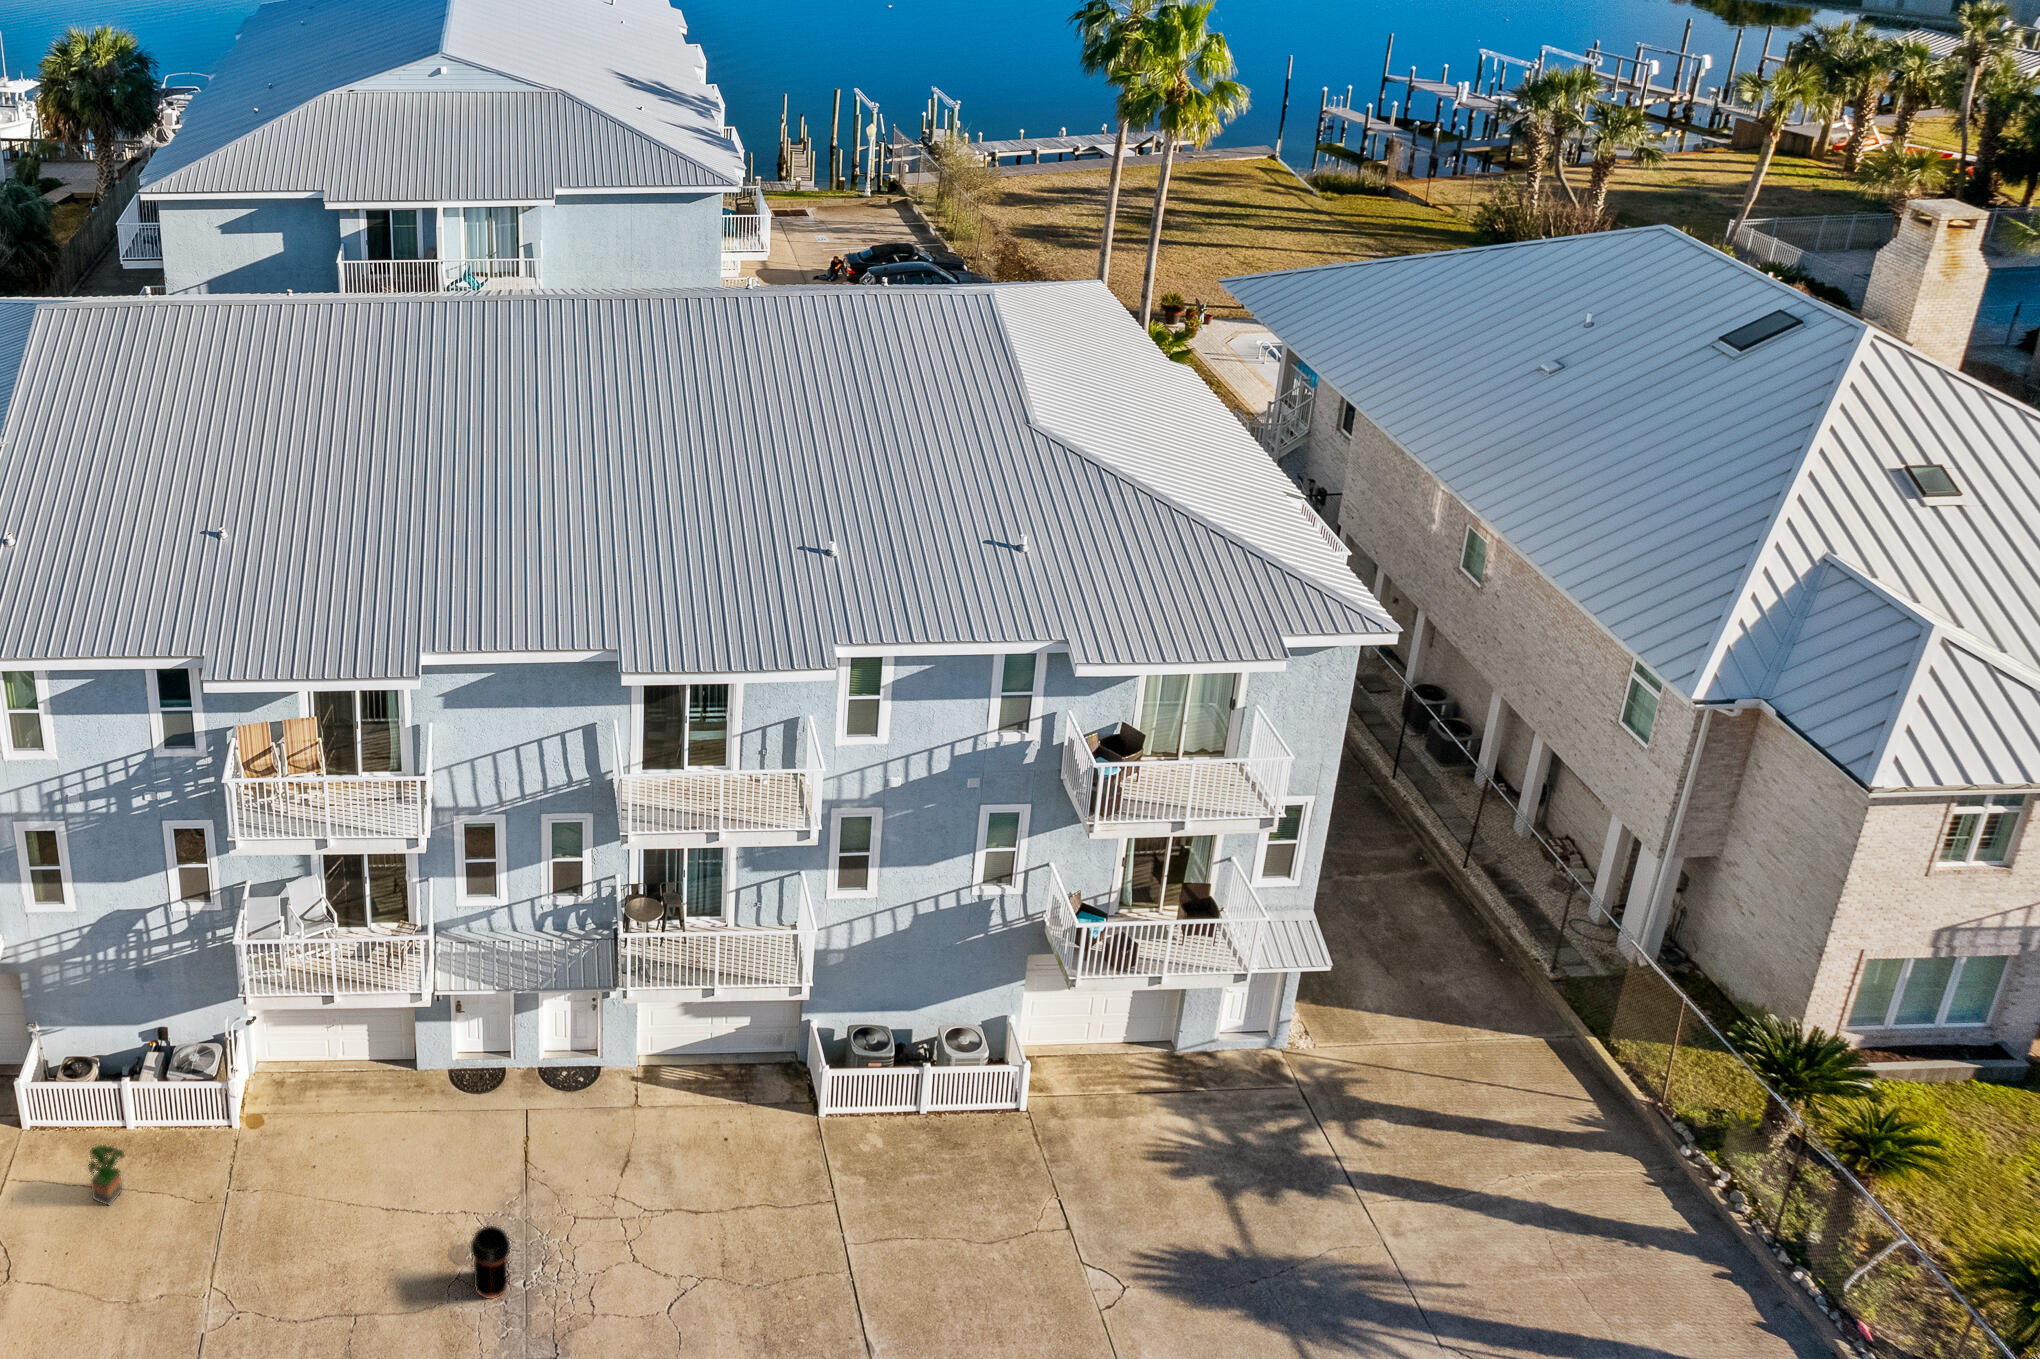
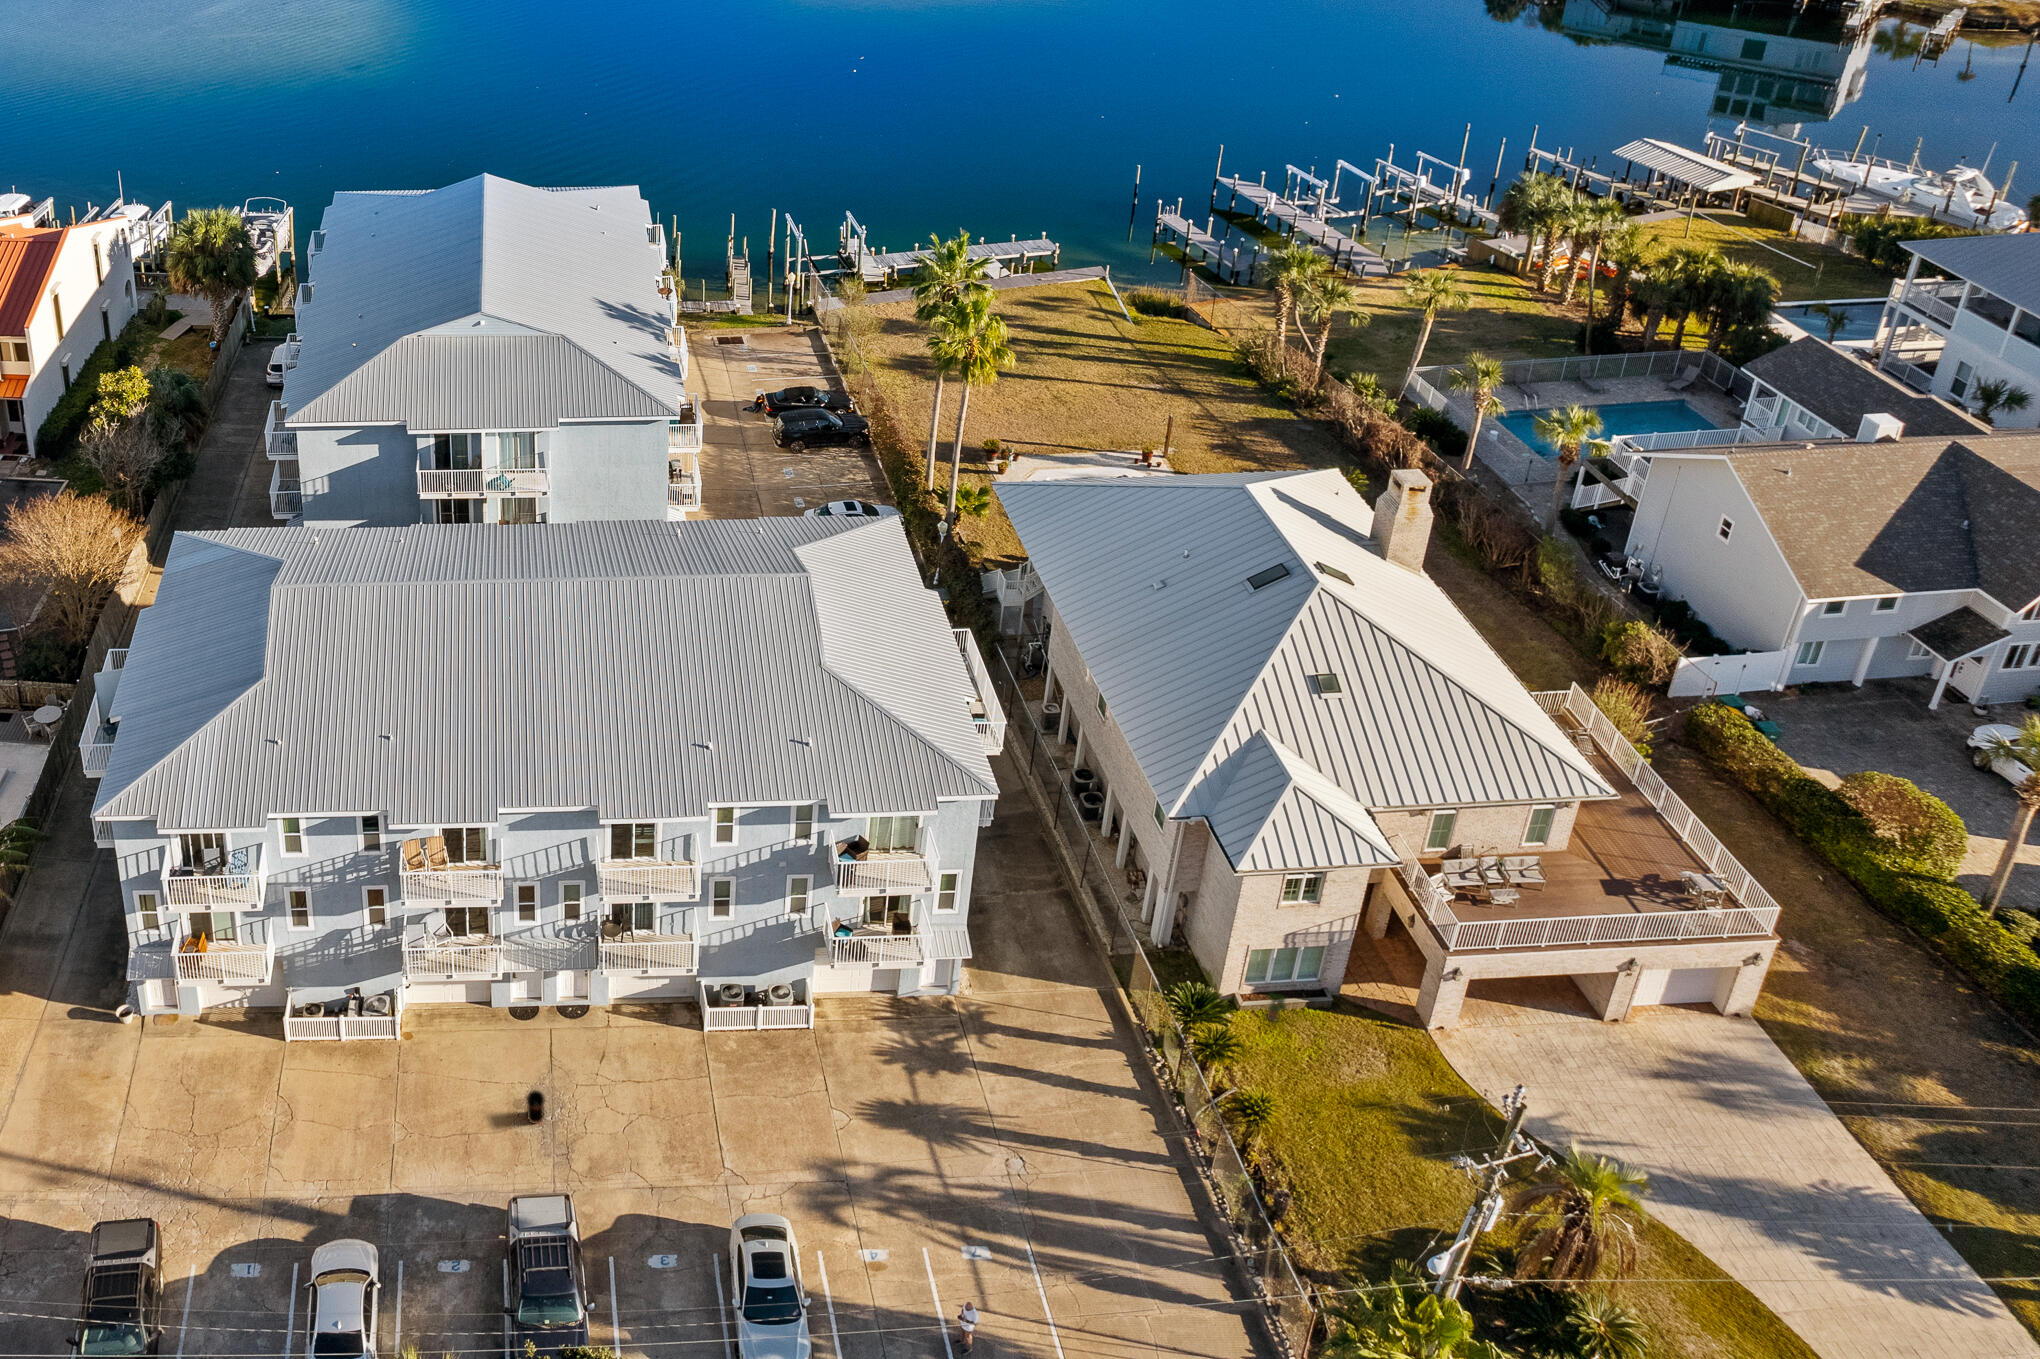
potted tree: present [88,1145,124,1205] -> present [1267,994,1286,1022]

